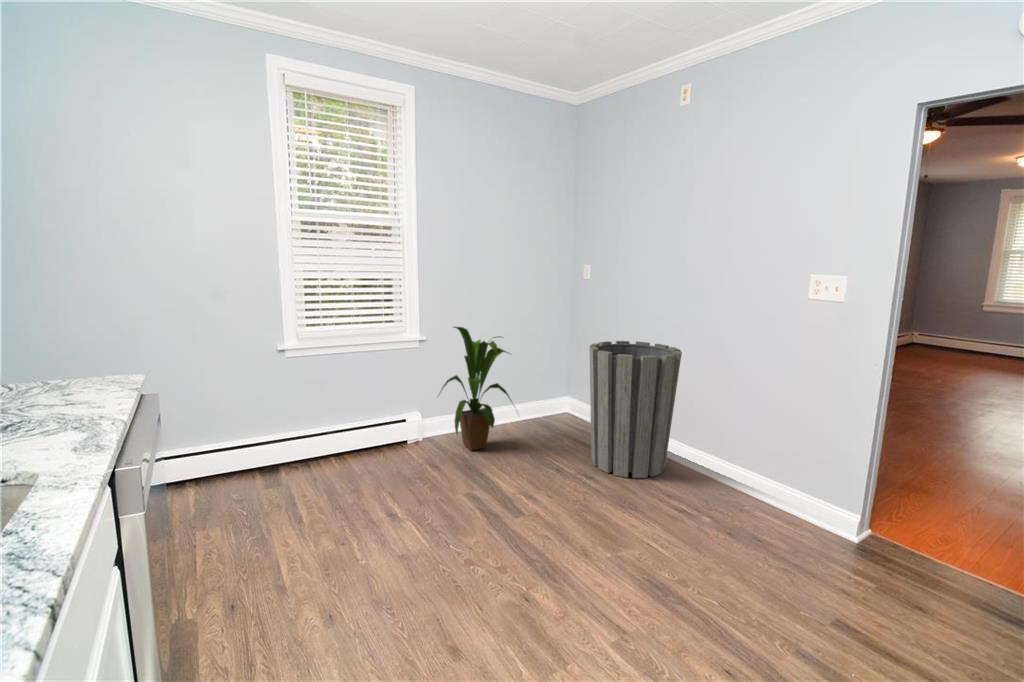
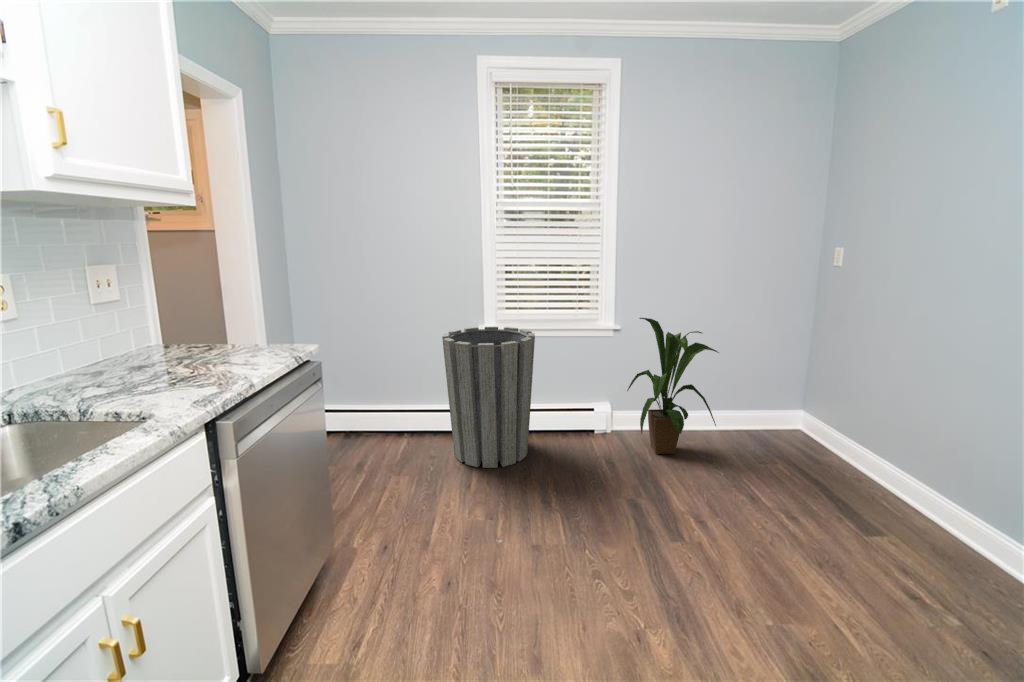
trash can: present [589,341,682,478] -> present [442,327,535,468]

